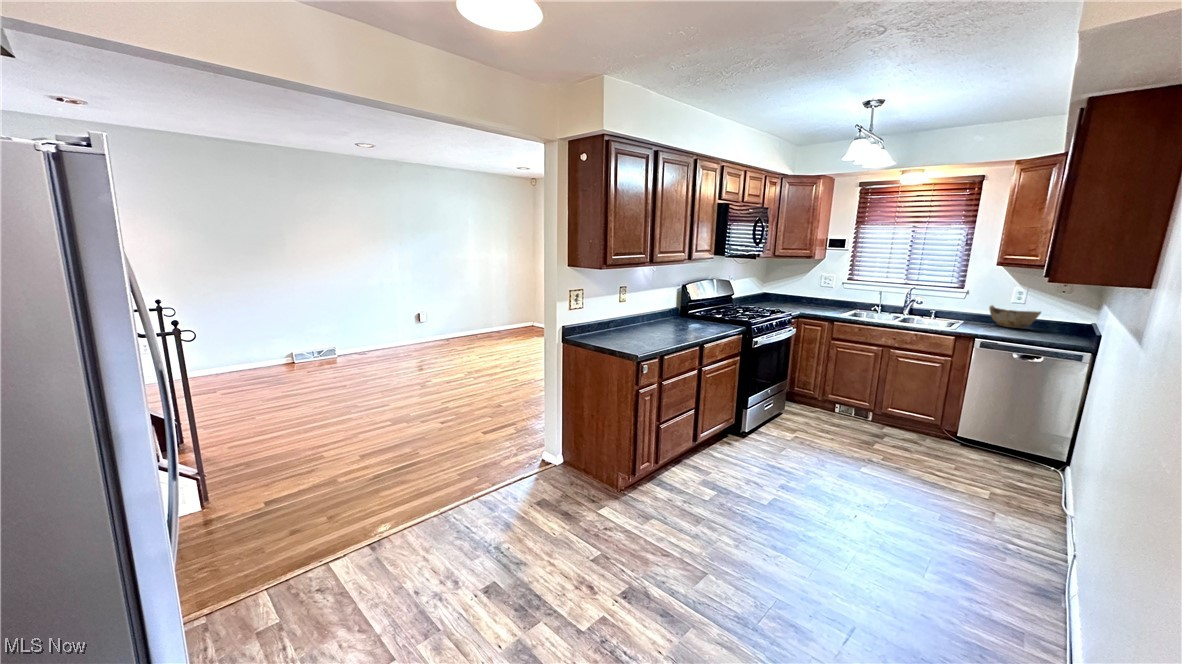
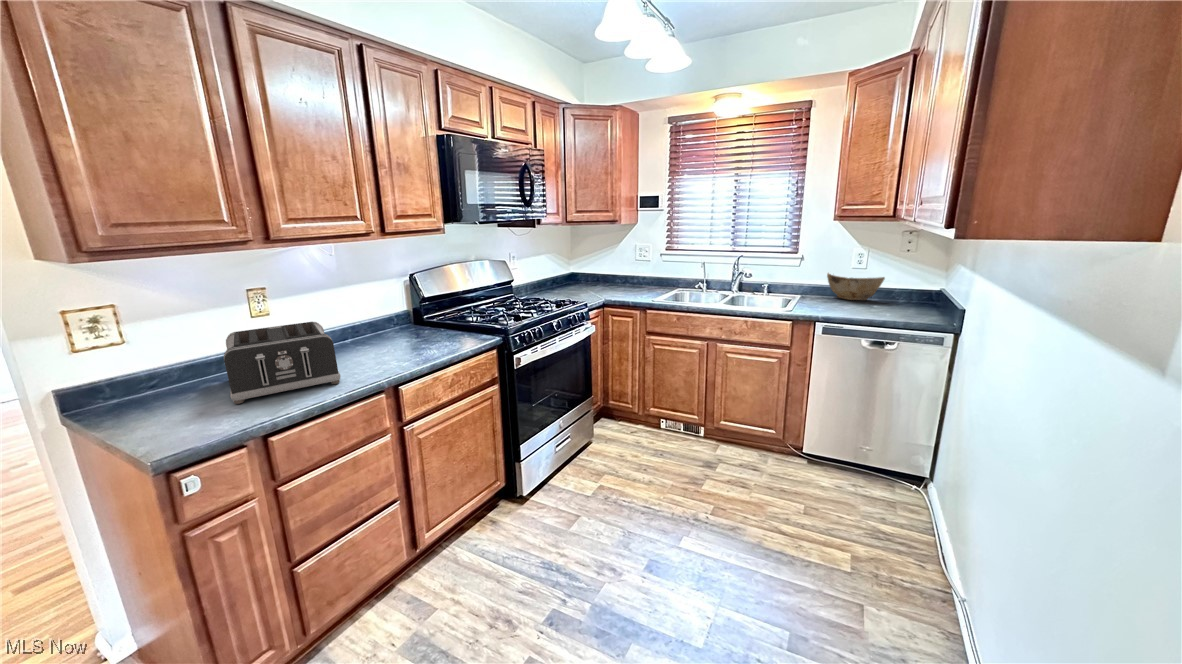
toaster: none [621,307,682,341] -> present [224,322,340,404]

